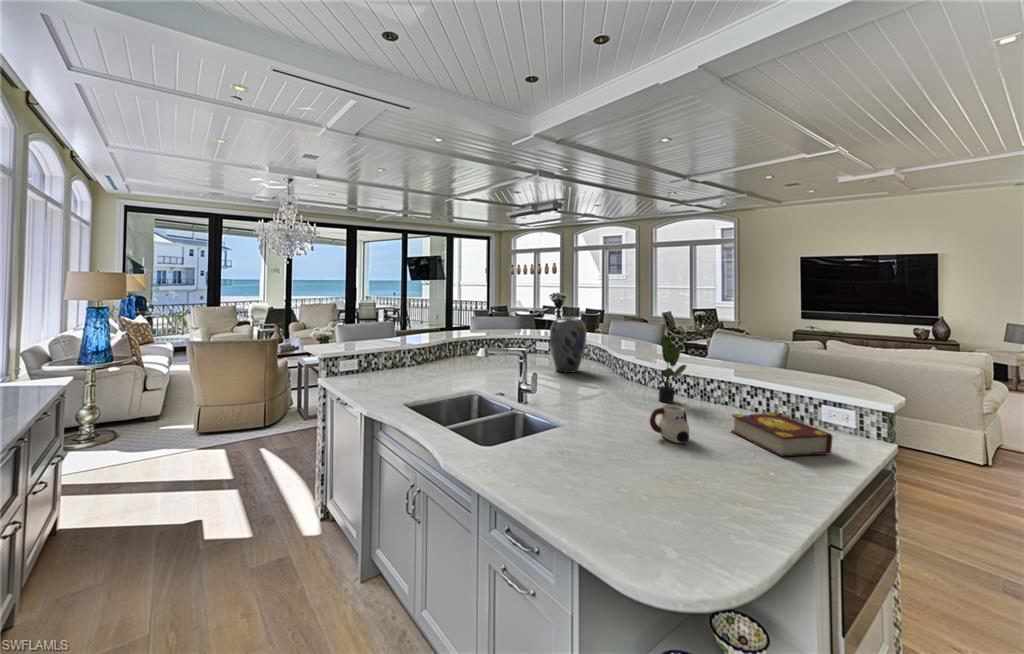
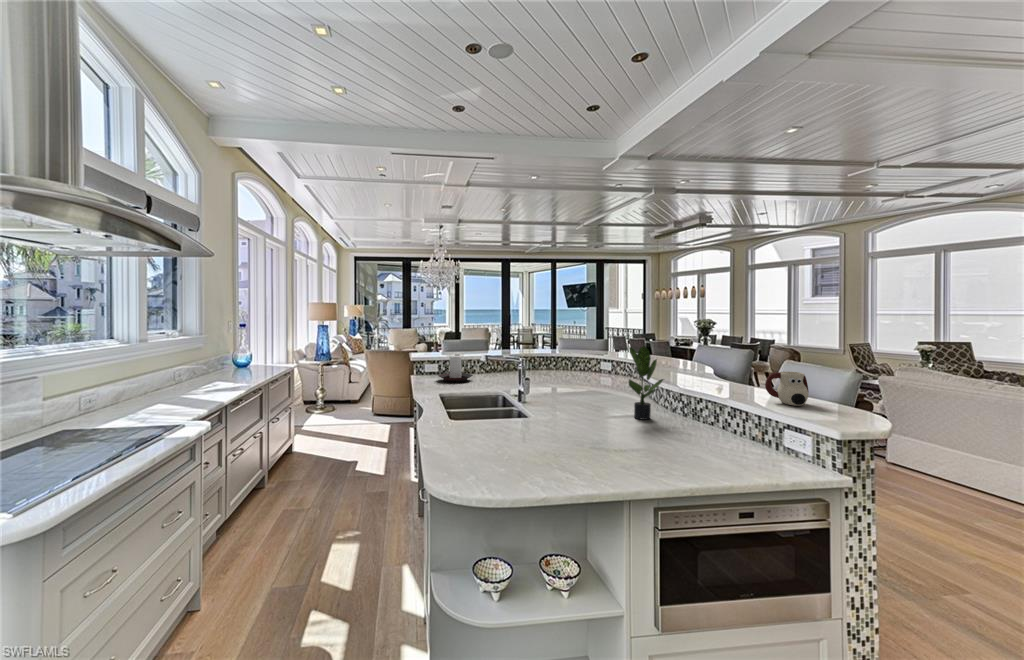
vase: present [550,319,587,373] -> none [572,335,610,390]
candle holder: none [403,341,441,371] -> present [438,356,473,382]
mug: present [650,405,689,443] -> present [765,372,809,406]
book: present [731,412,833,456] -> none [654,426,730,475]

